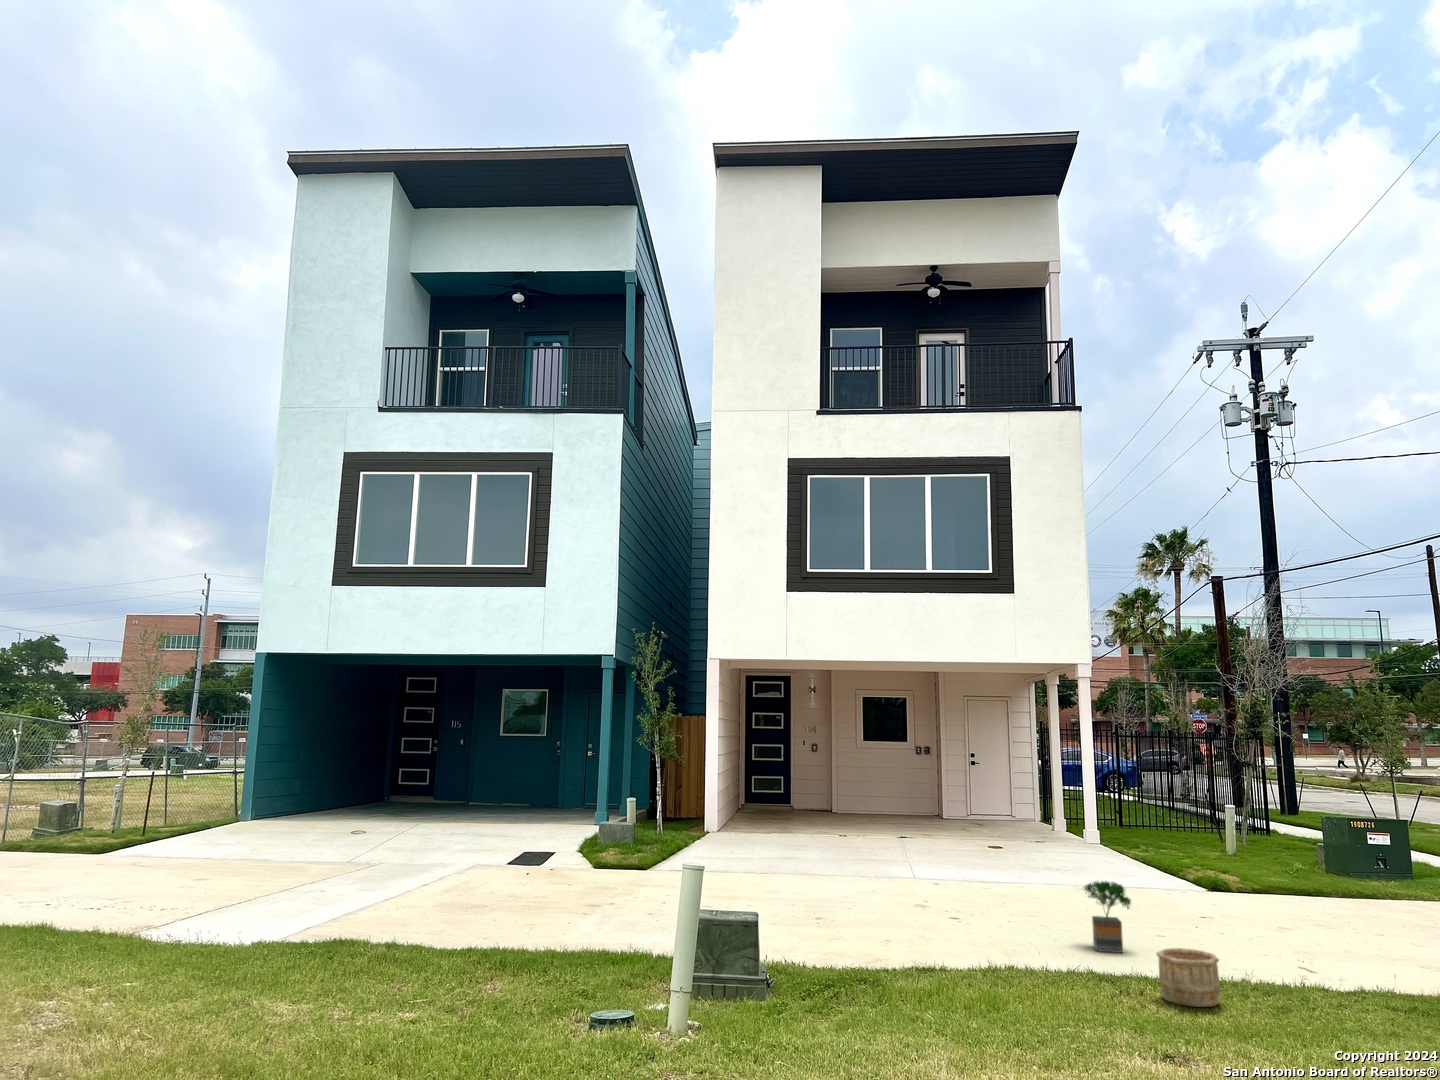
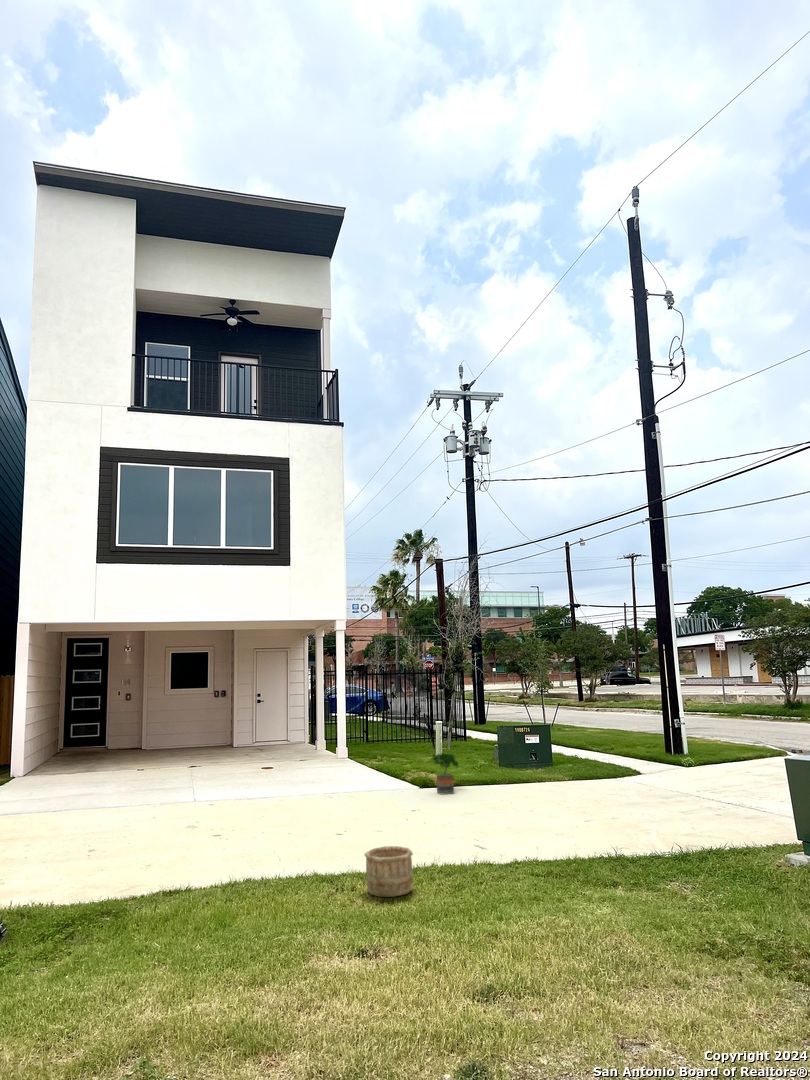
potted tree: present [1084,881,1131,953] -> present [433,754,458,794]

